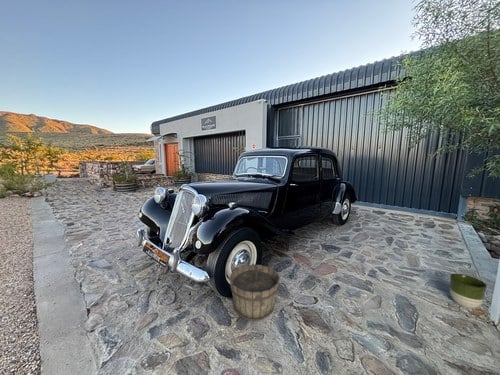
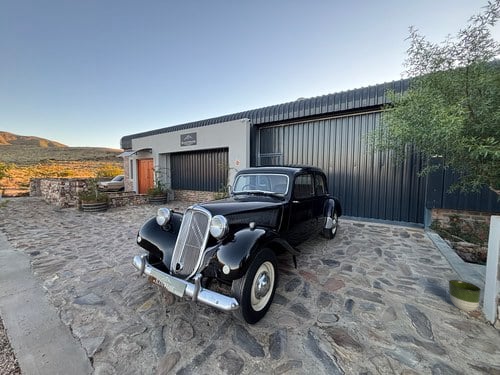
wooden bucket: present [230,264,280,321] -> none [255,285,306,347]

